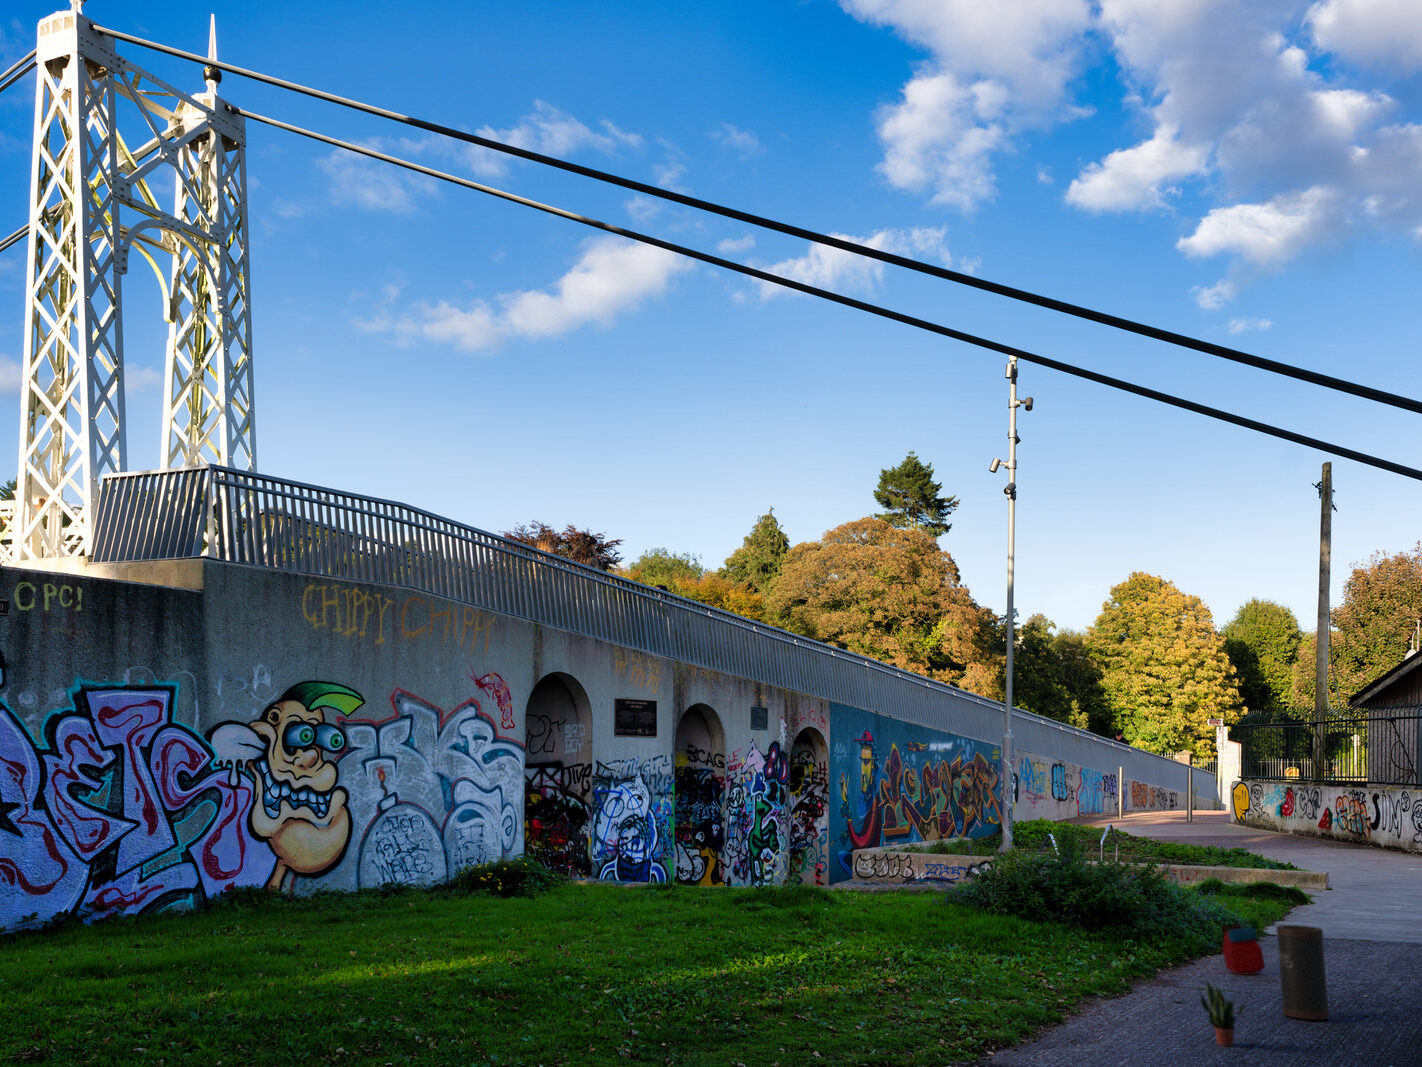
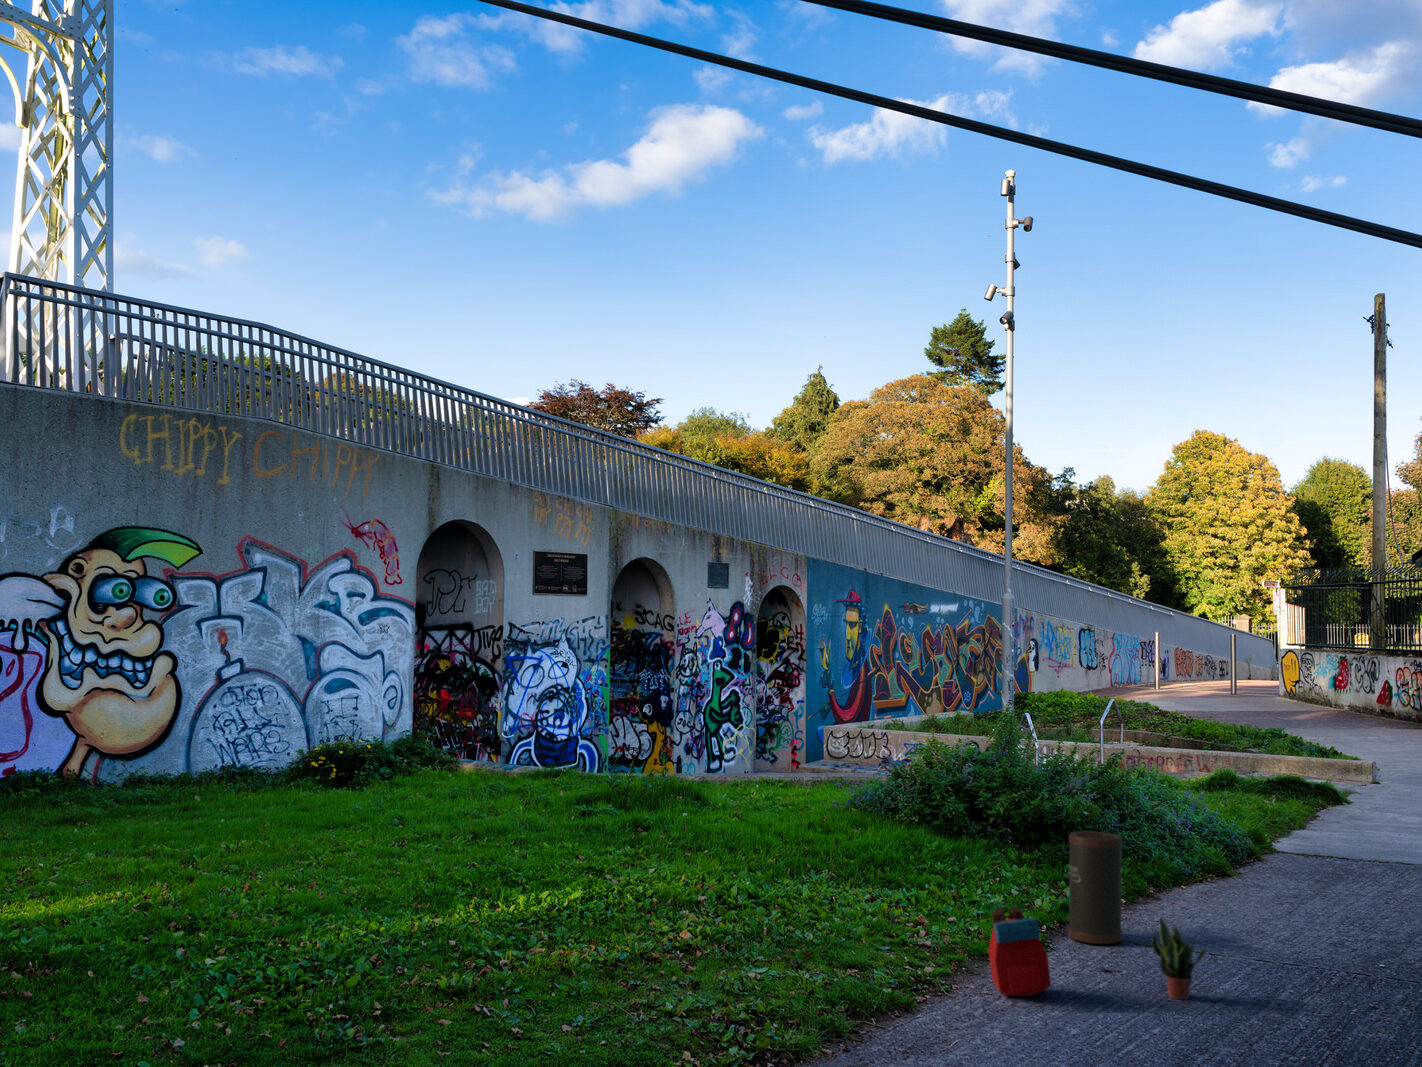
backpack: present [1221,923,1265,975] -> present [989,908,1051,996]
trash can: present [1277,925,1329,1021] -> present [1068,831,1122,945]

